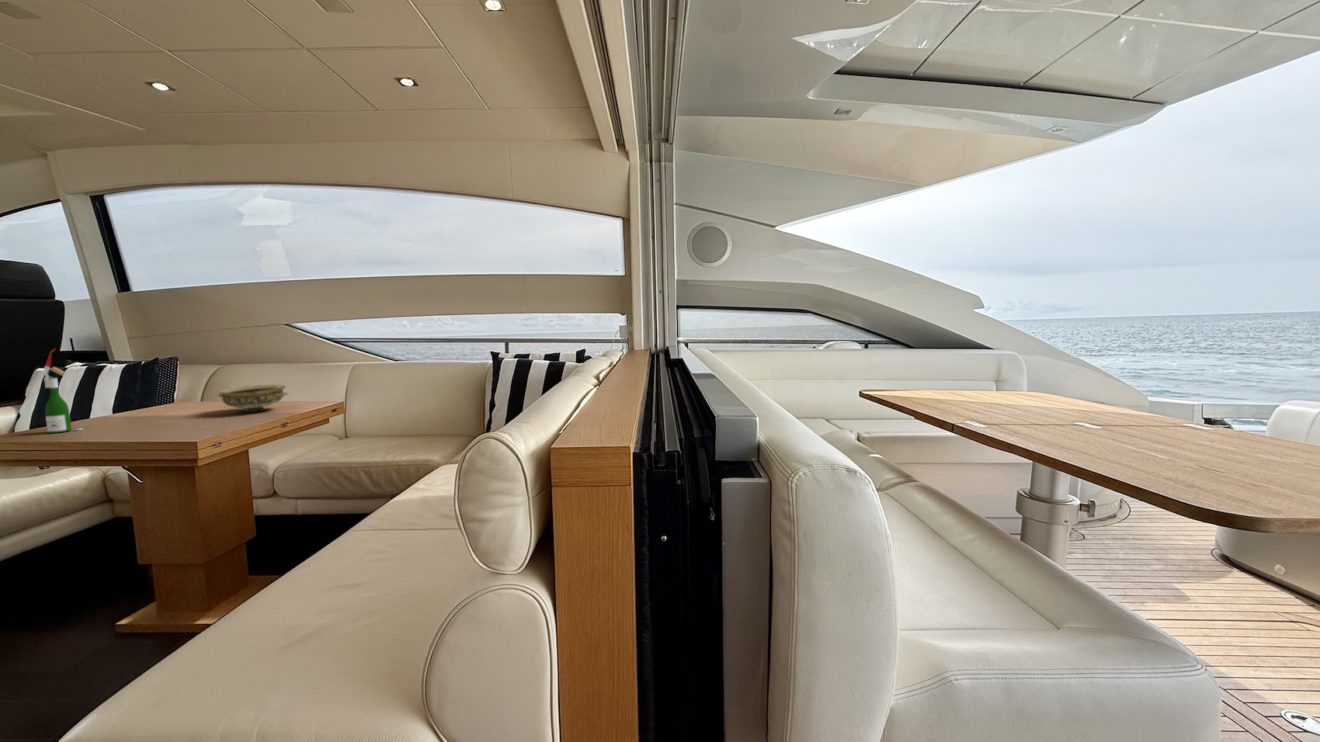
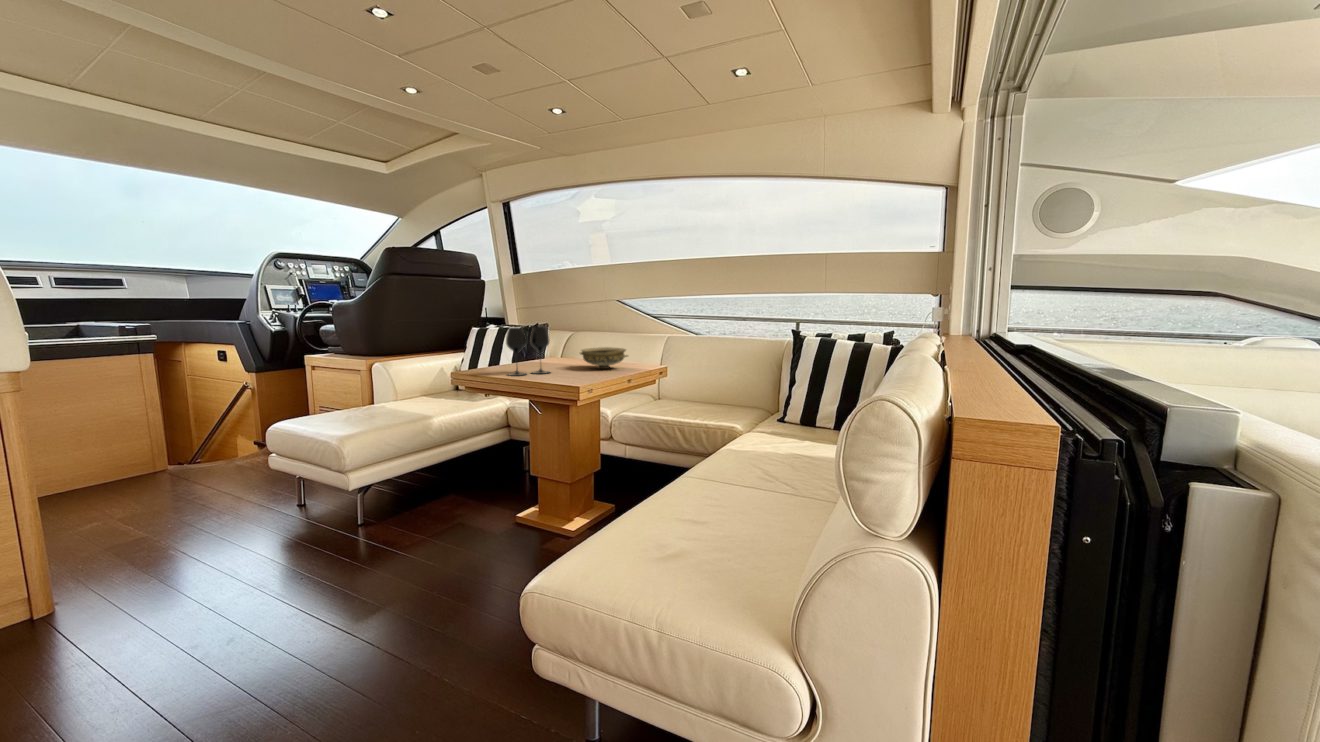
wine bottle: present [44,349,82,433] -> none [481,310,500,372]
wine glass: none [89,367,171,434] -> present [506,327,549,376]

